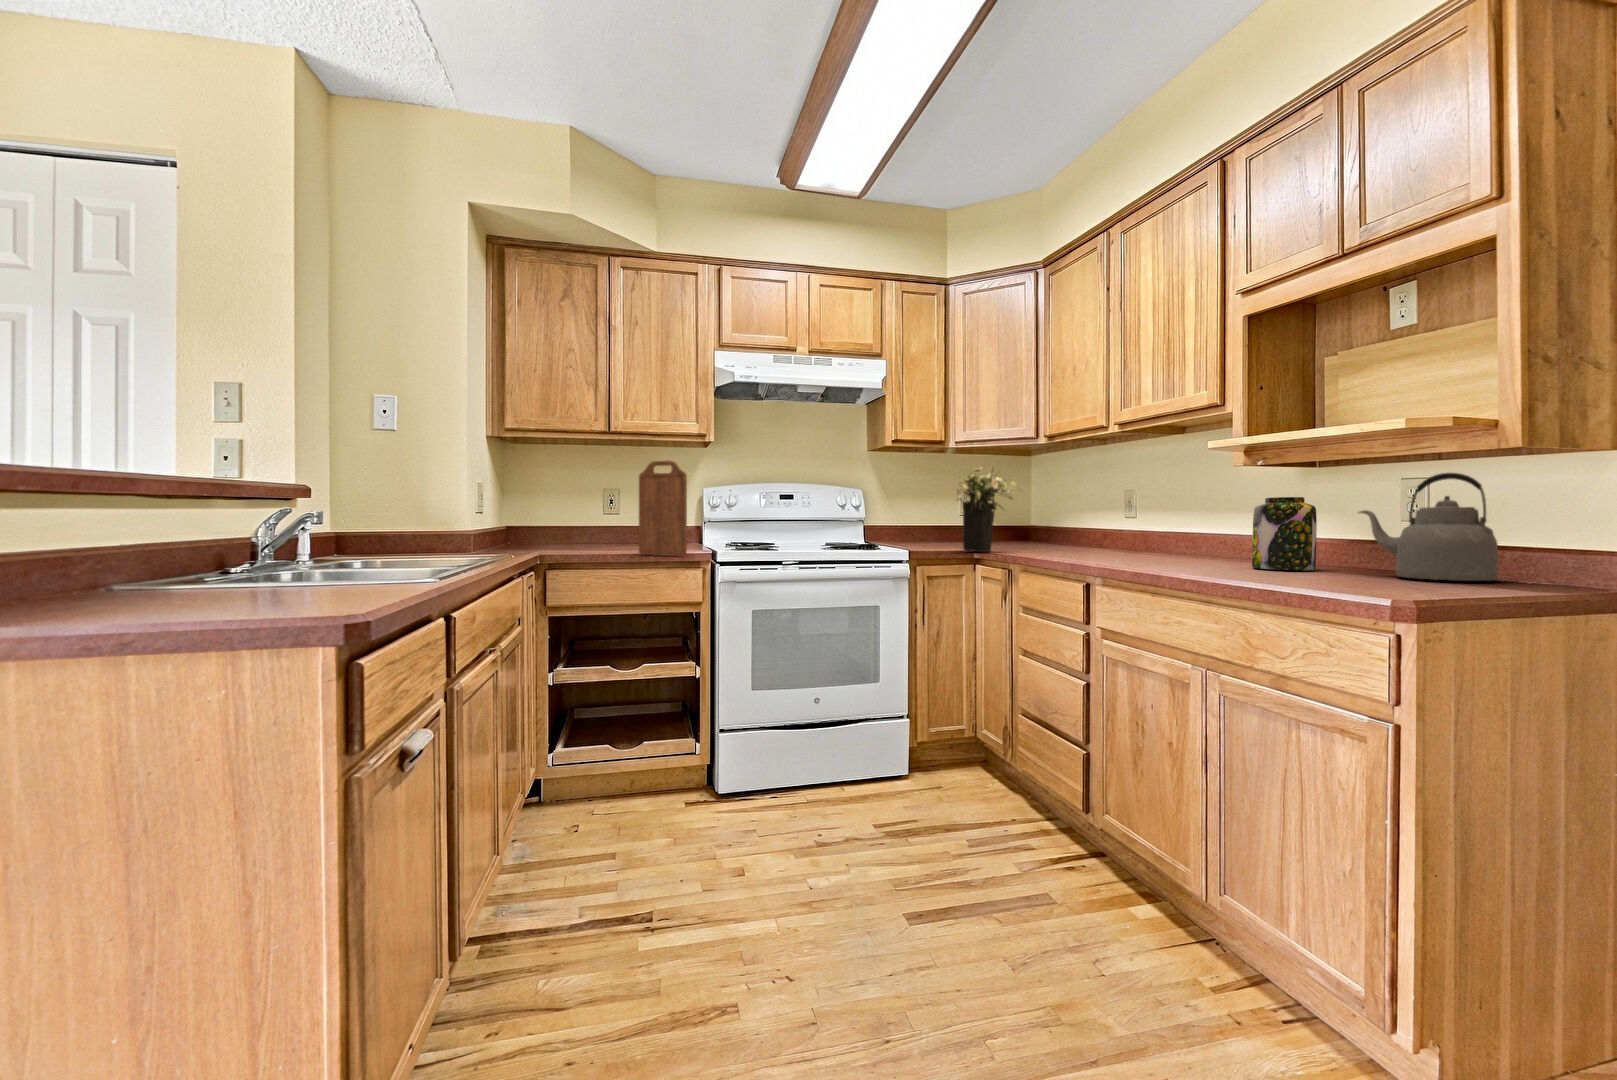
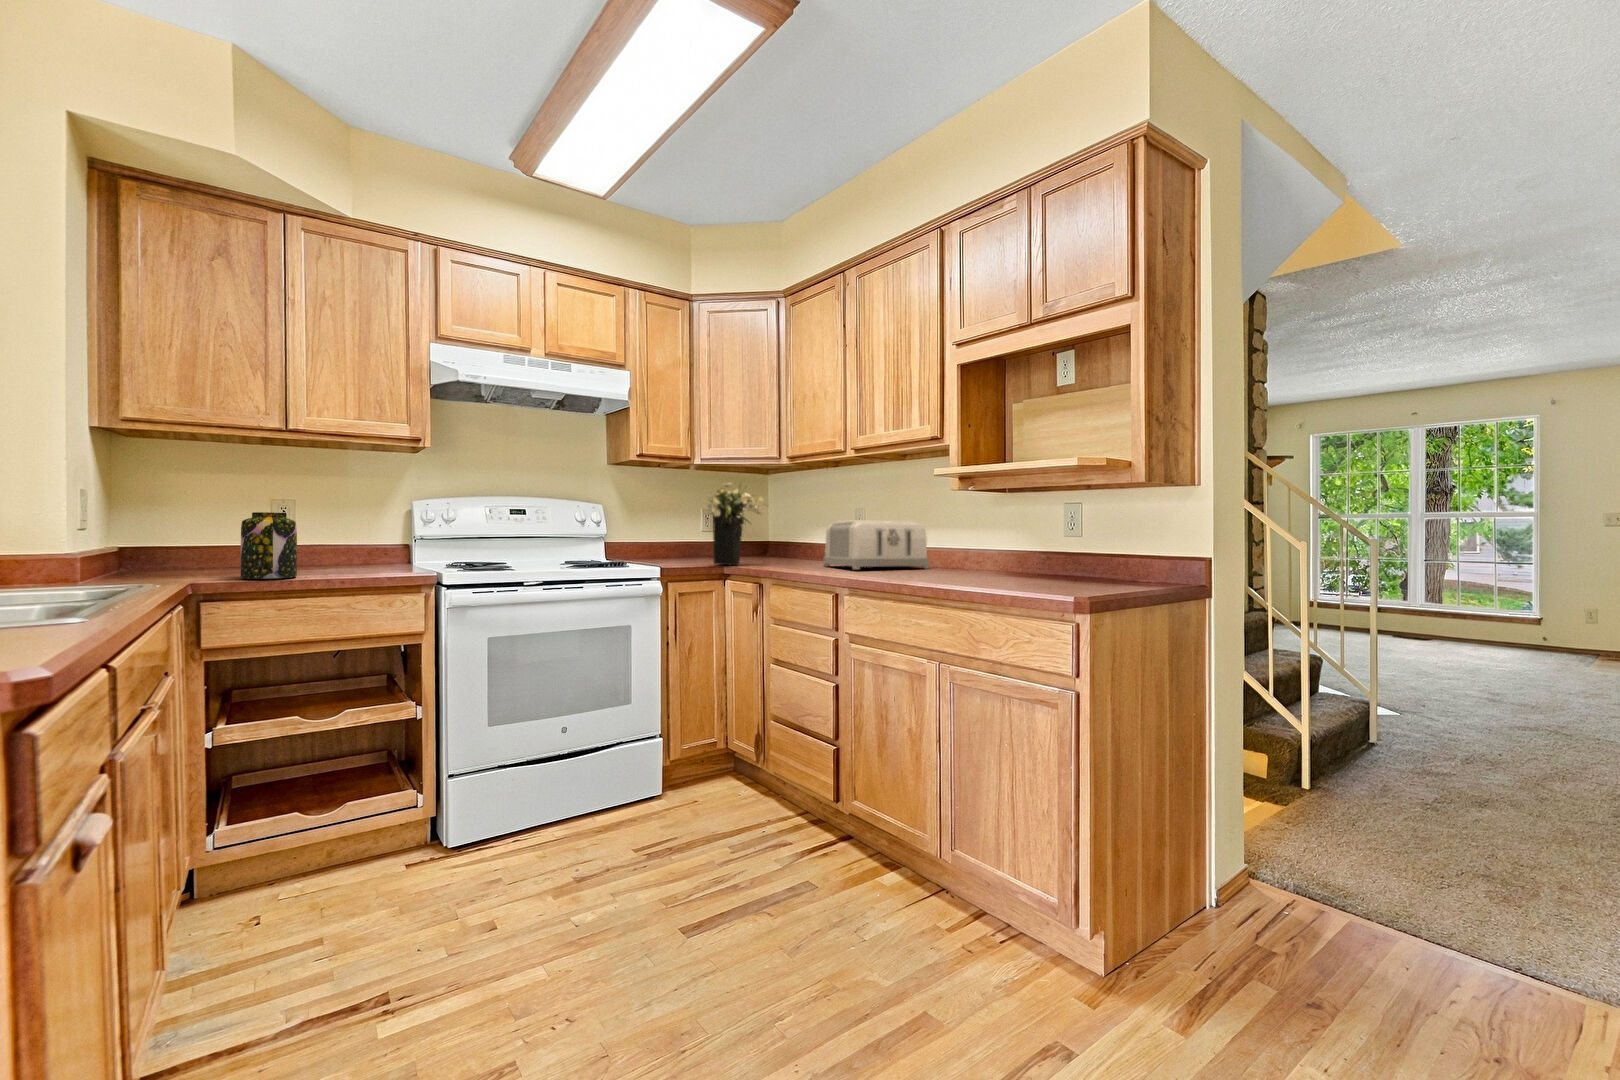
cutting board: present [639,460,687,556] -> none [340,464,408,576]
kettle: present [1359,473,1498,581] -> none [1037,499,1124,580]
jar: present [1252,497,1317,570] -> present [241,512,297,579]
toaster: none [1082,504,1211,560] -> present [824,520,929,569]

